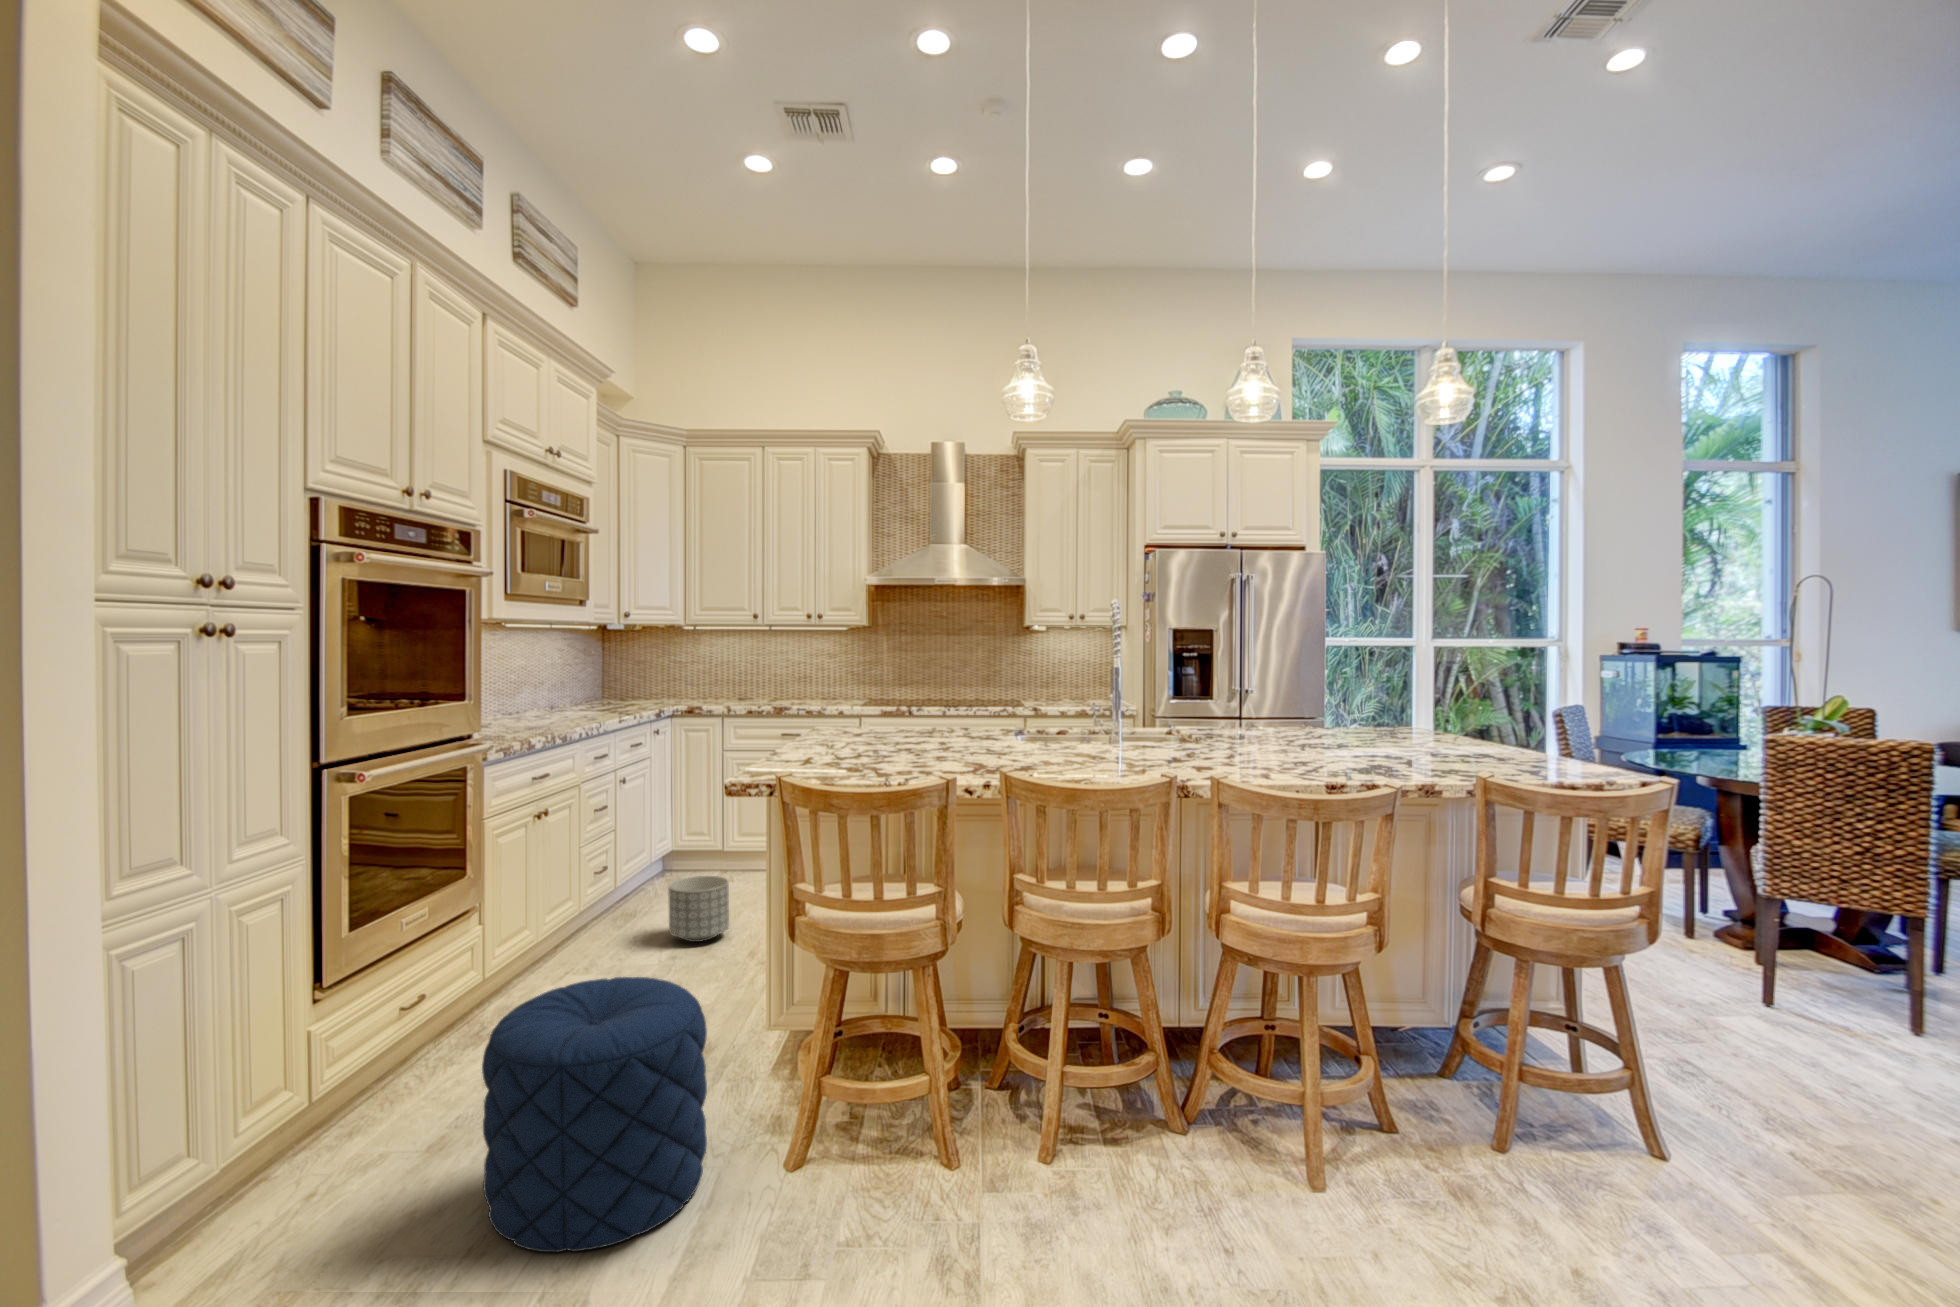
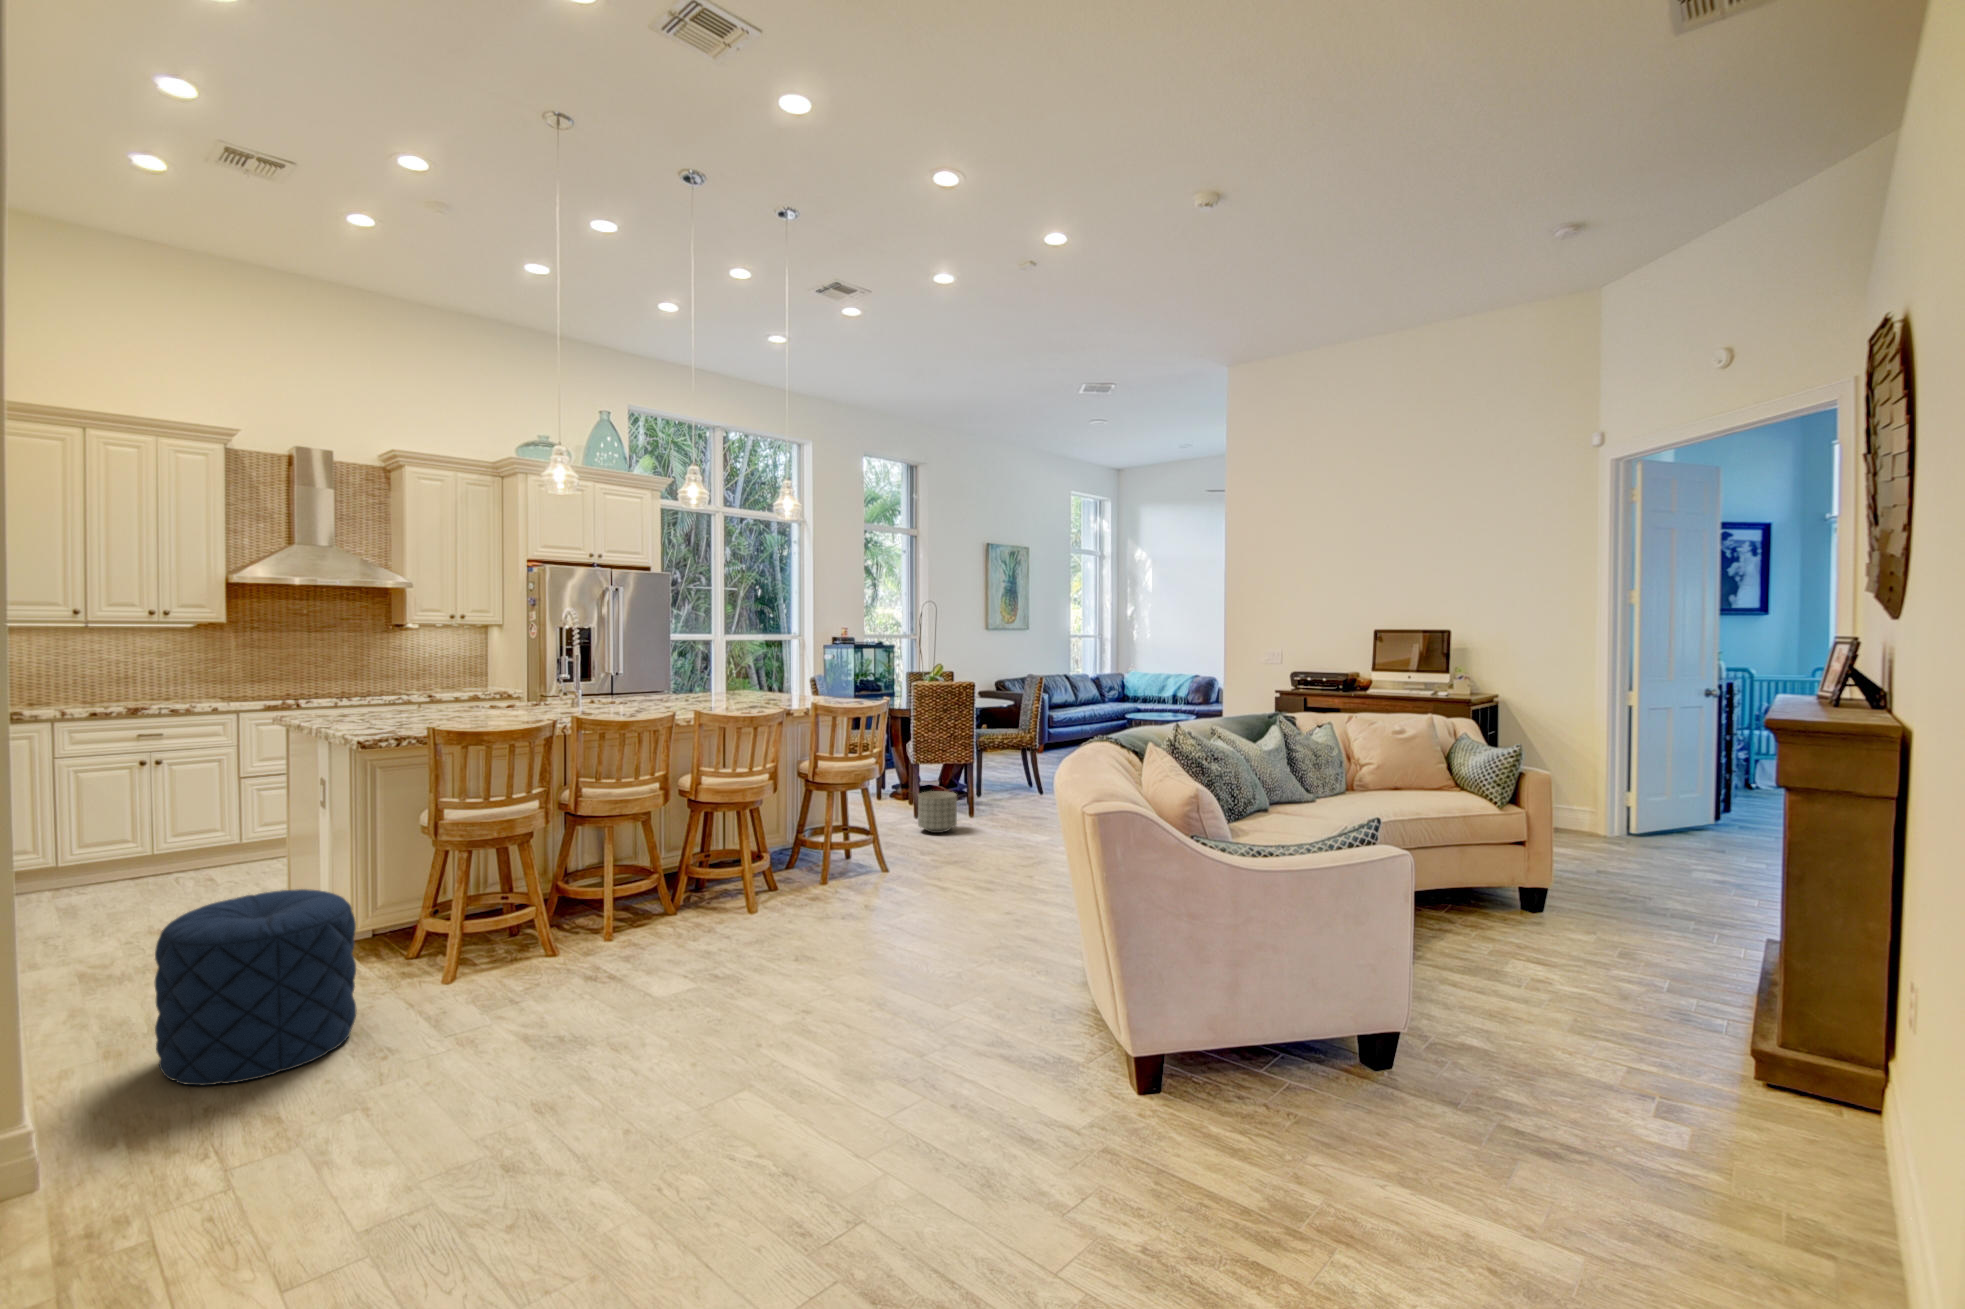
planter: present [668,876,729,942] -> present [918,791,957,833]

